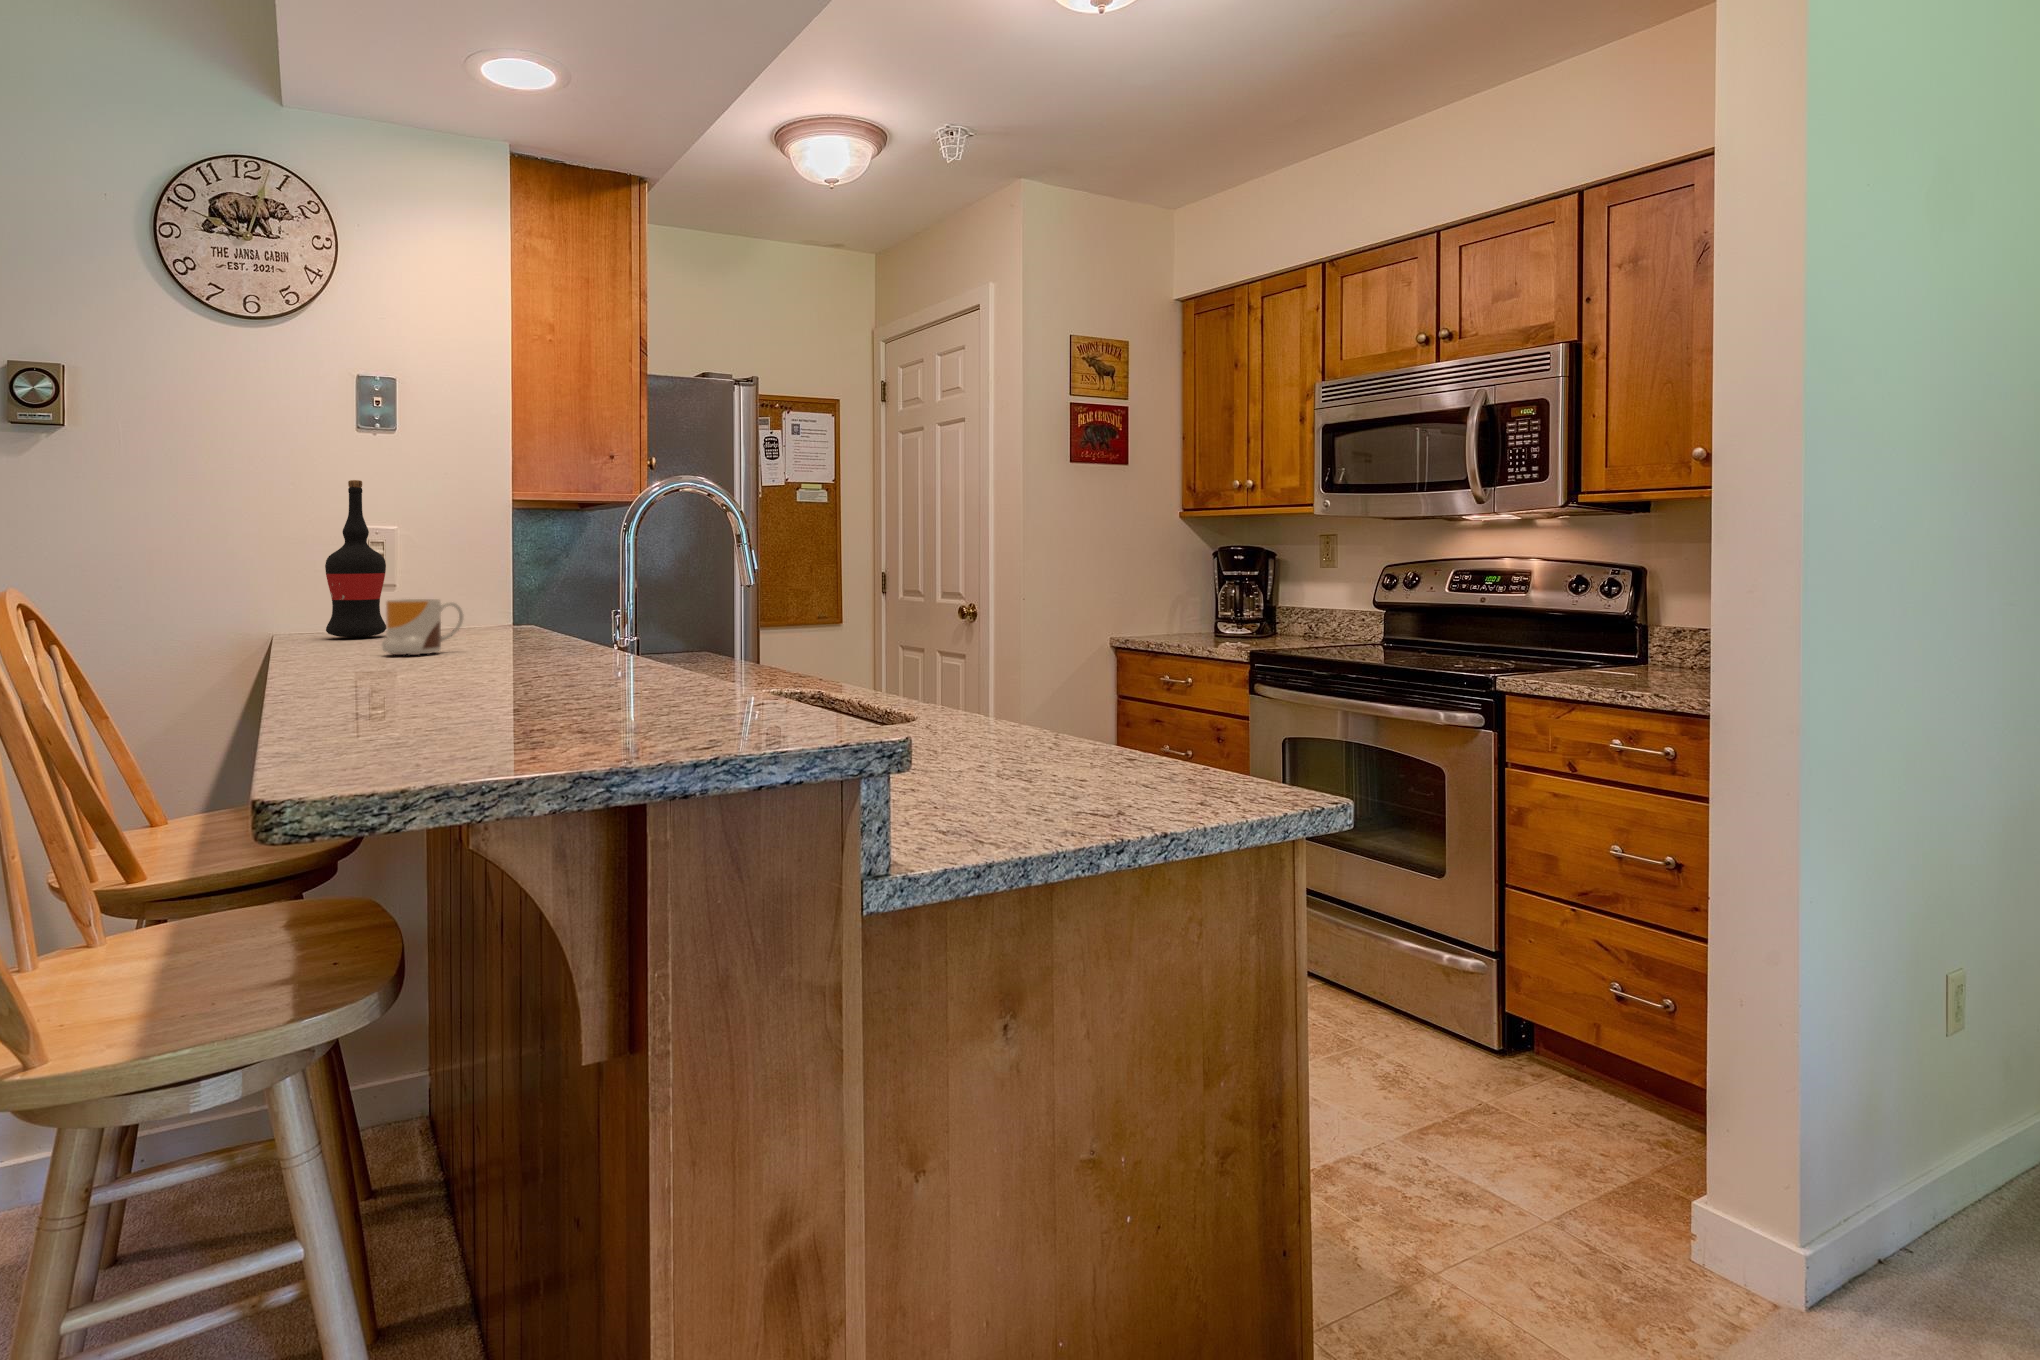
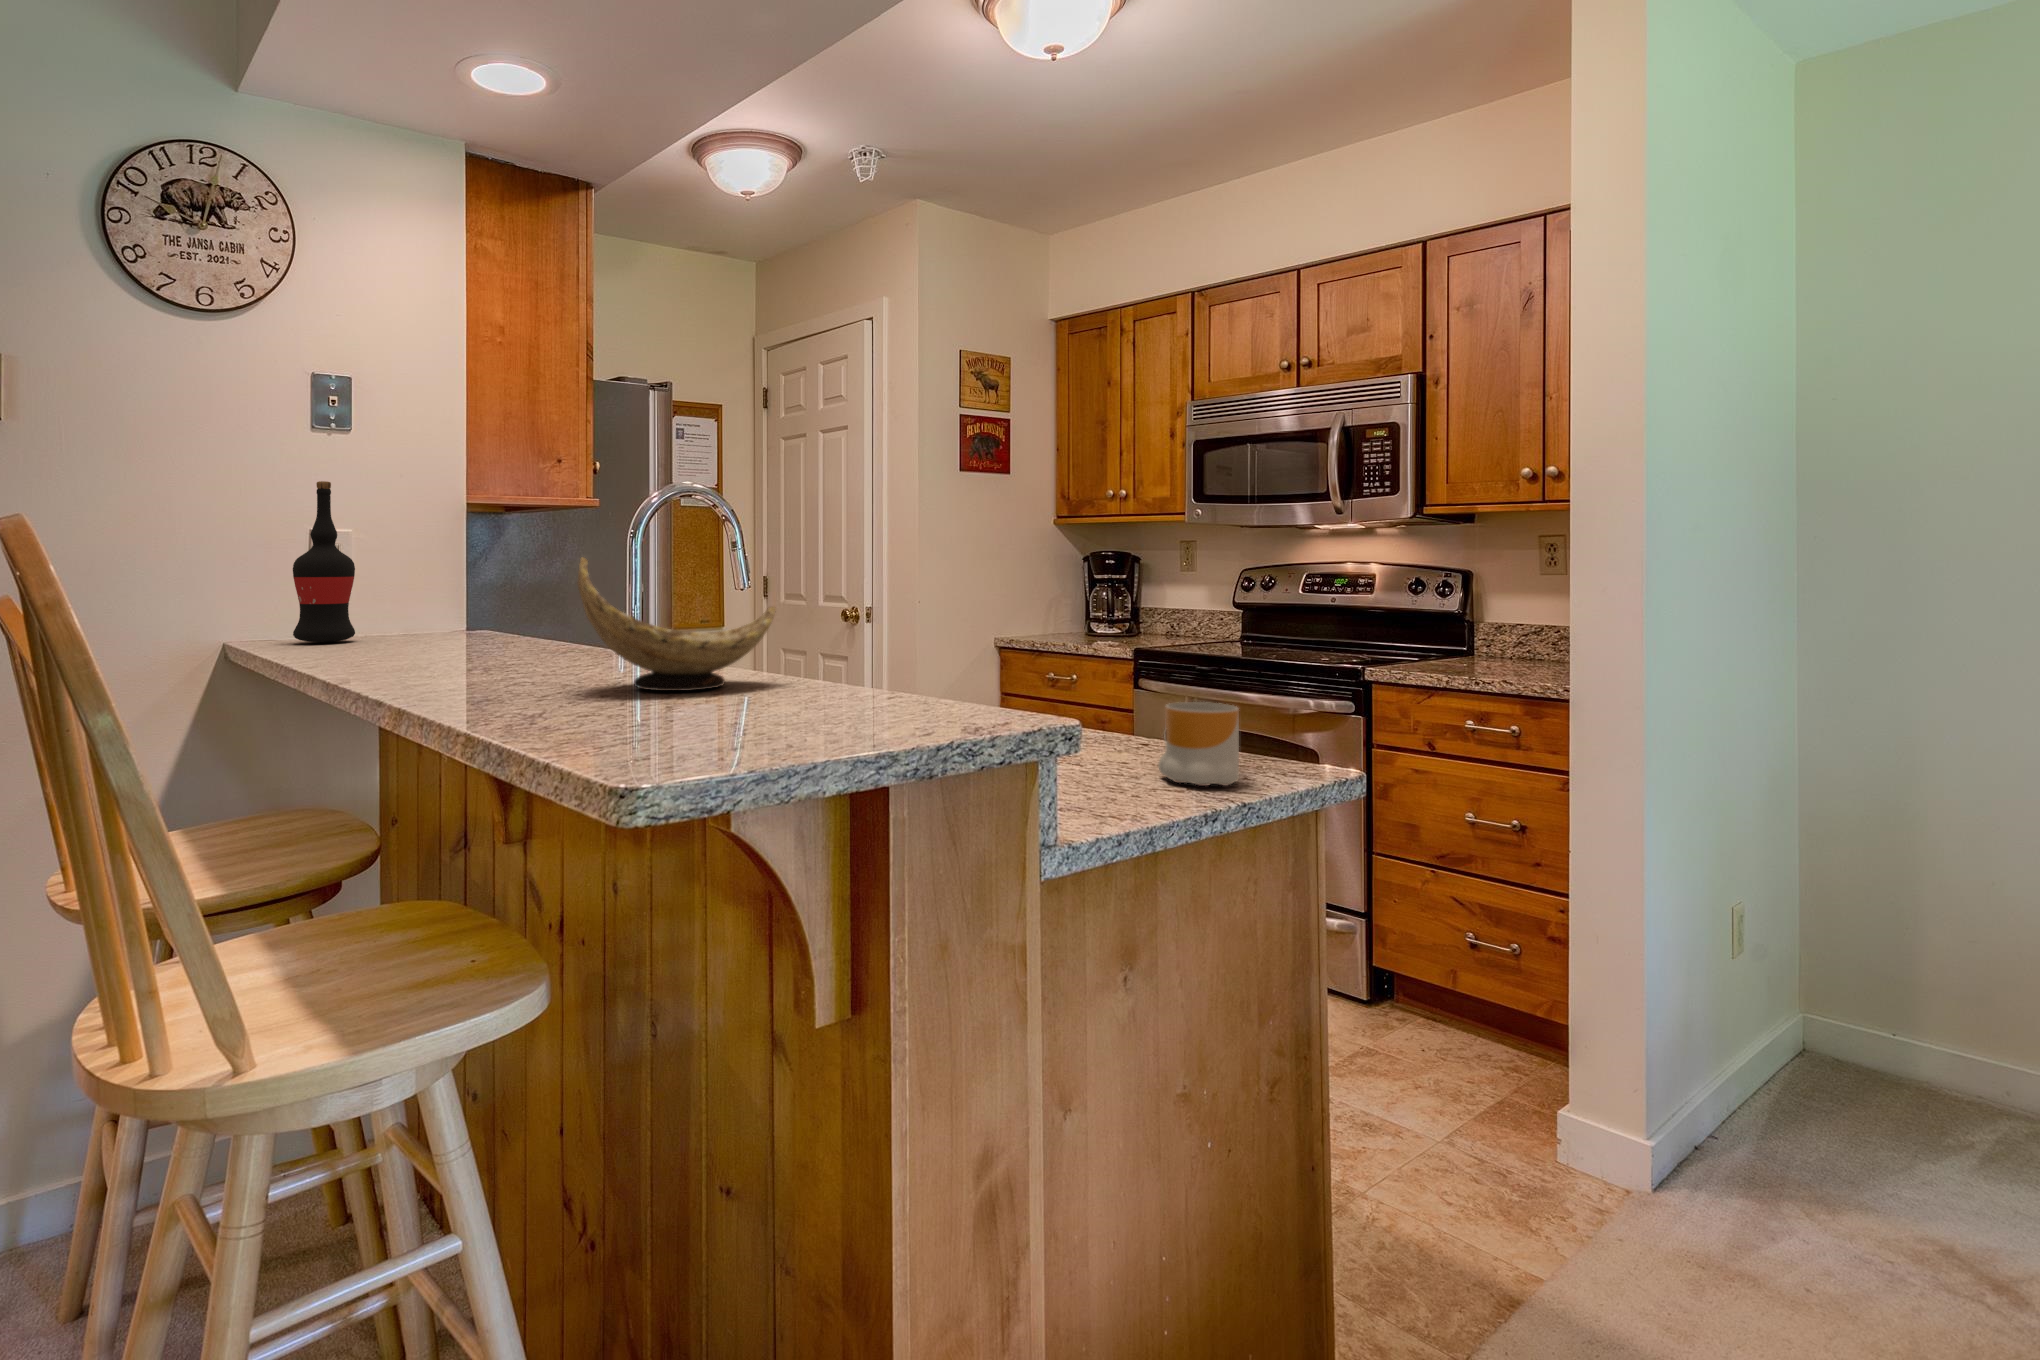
decorative bowl: none [457,552,670,693] -> present [578,558,775,691]
mug: present [382,599,464,655] -> present [1158,702,1239,786]

